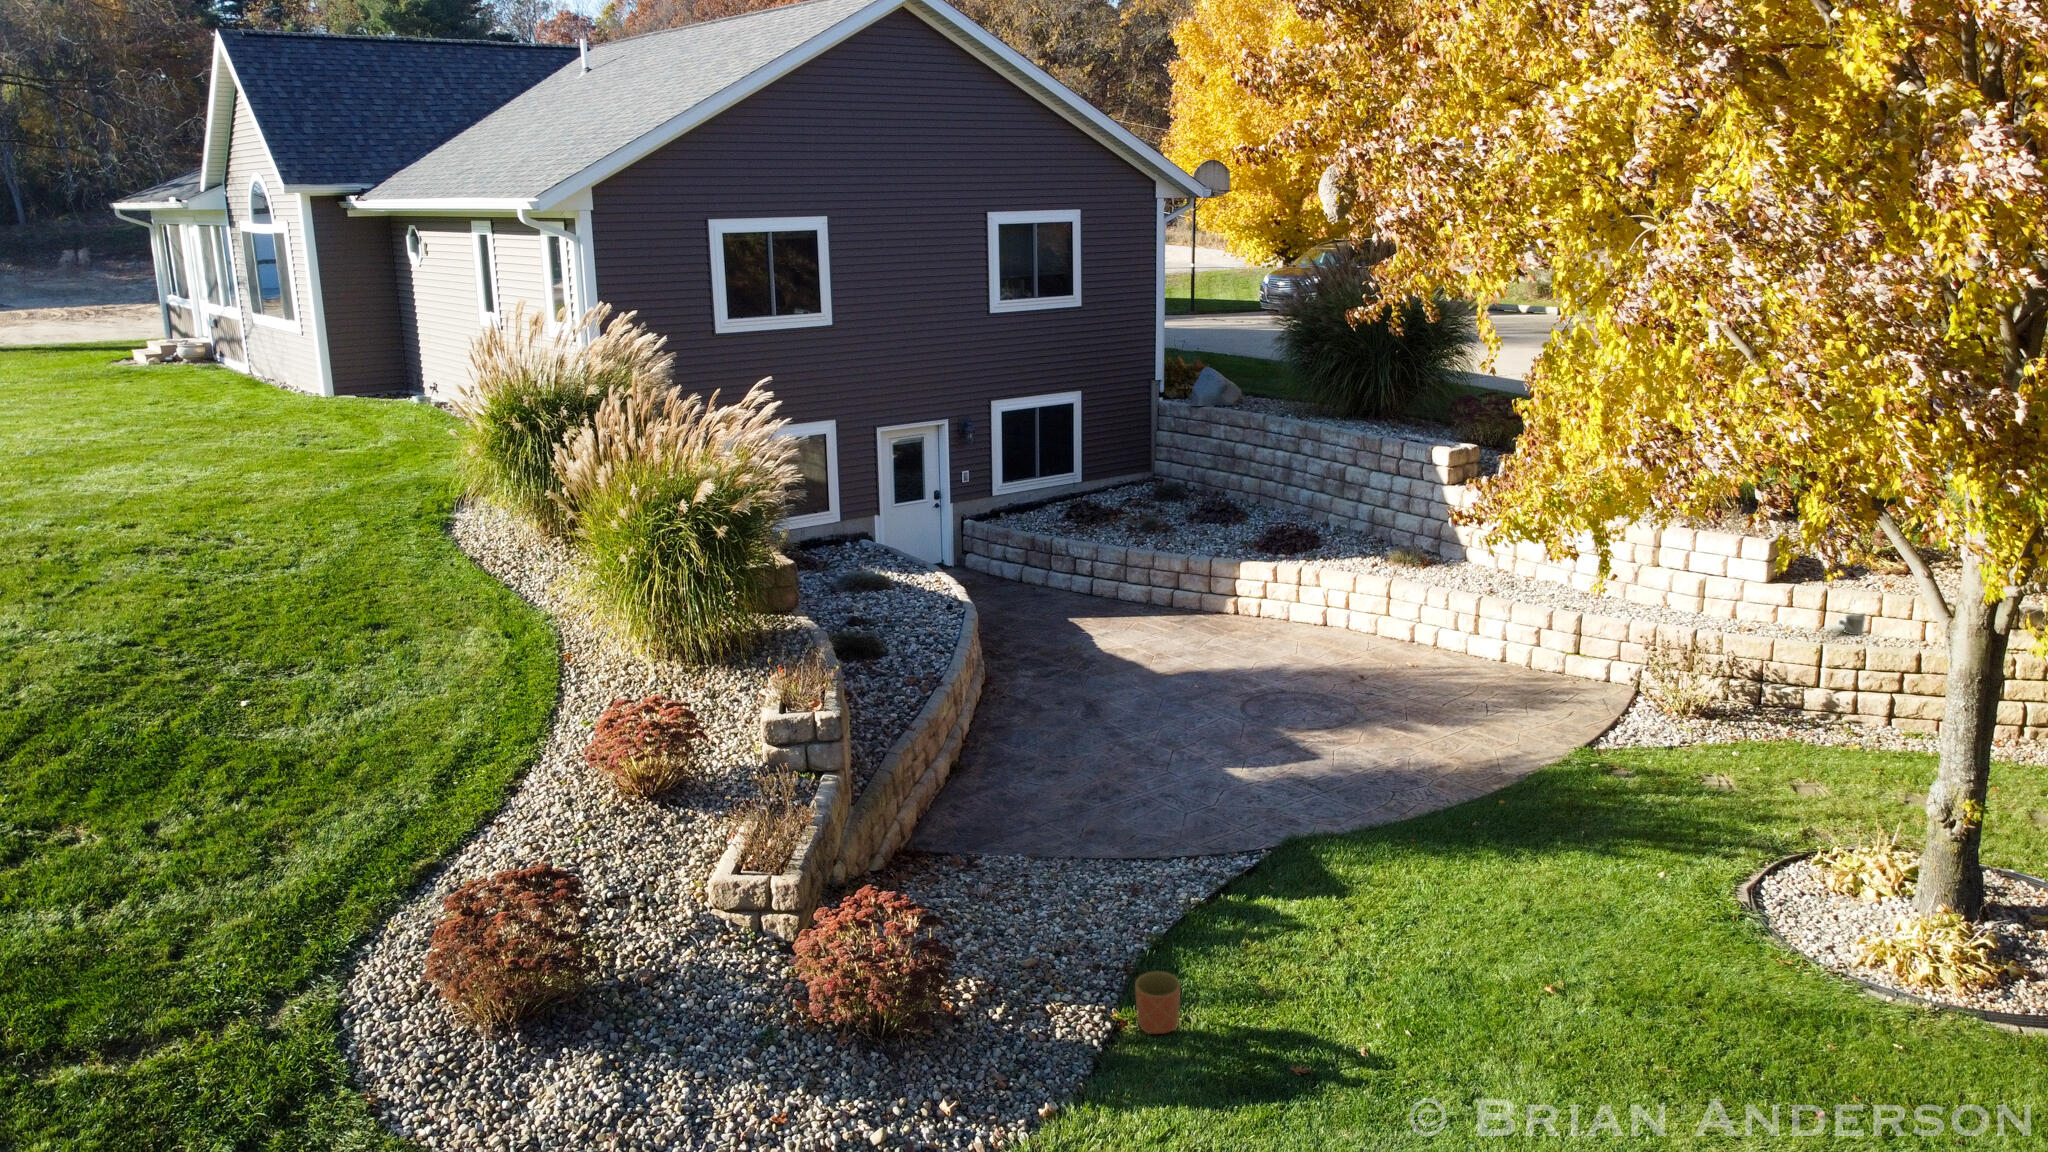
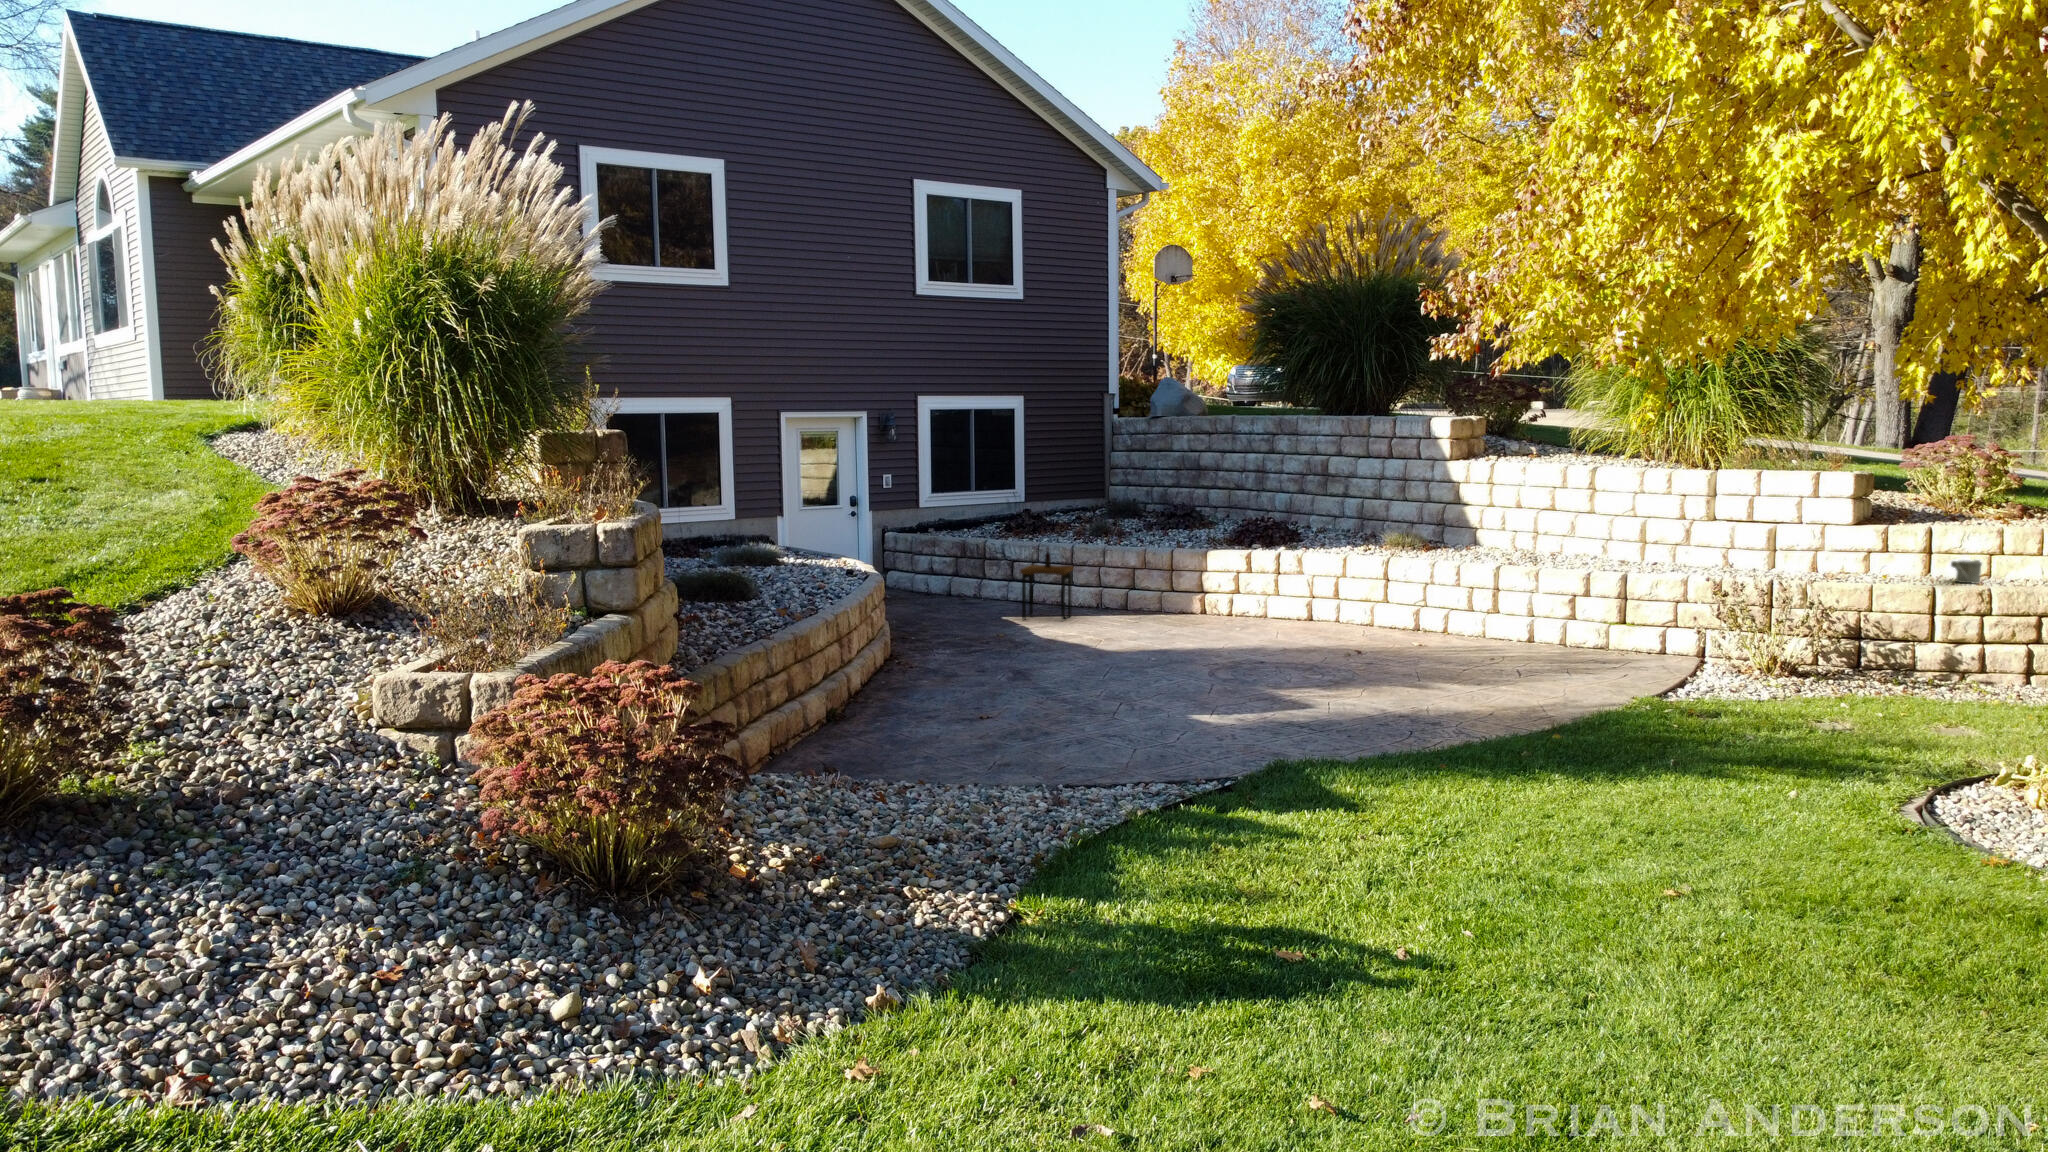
side table: none [1083,564,1128,628] -> present [1020,548,1073,621]
planter: present [1135,971,1180,1034] -> none [1026,835,1096,925]

